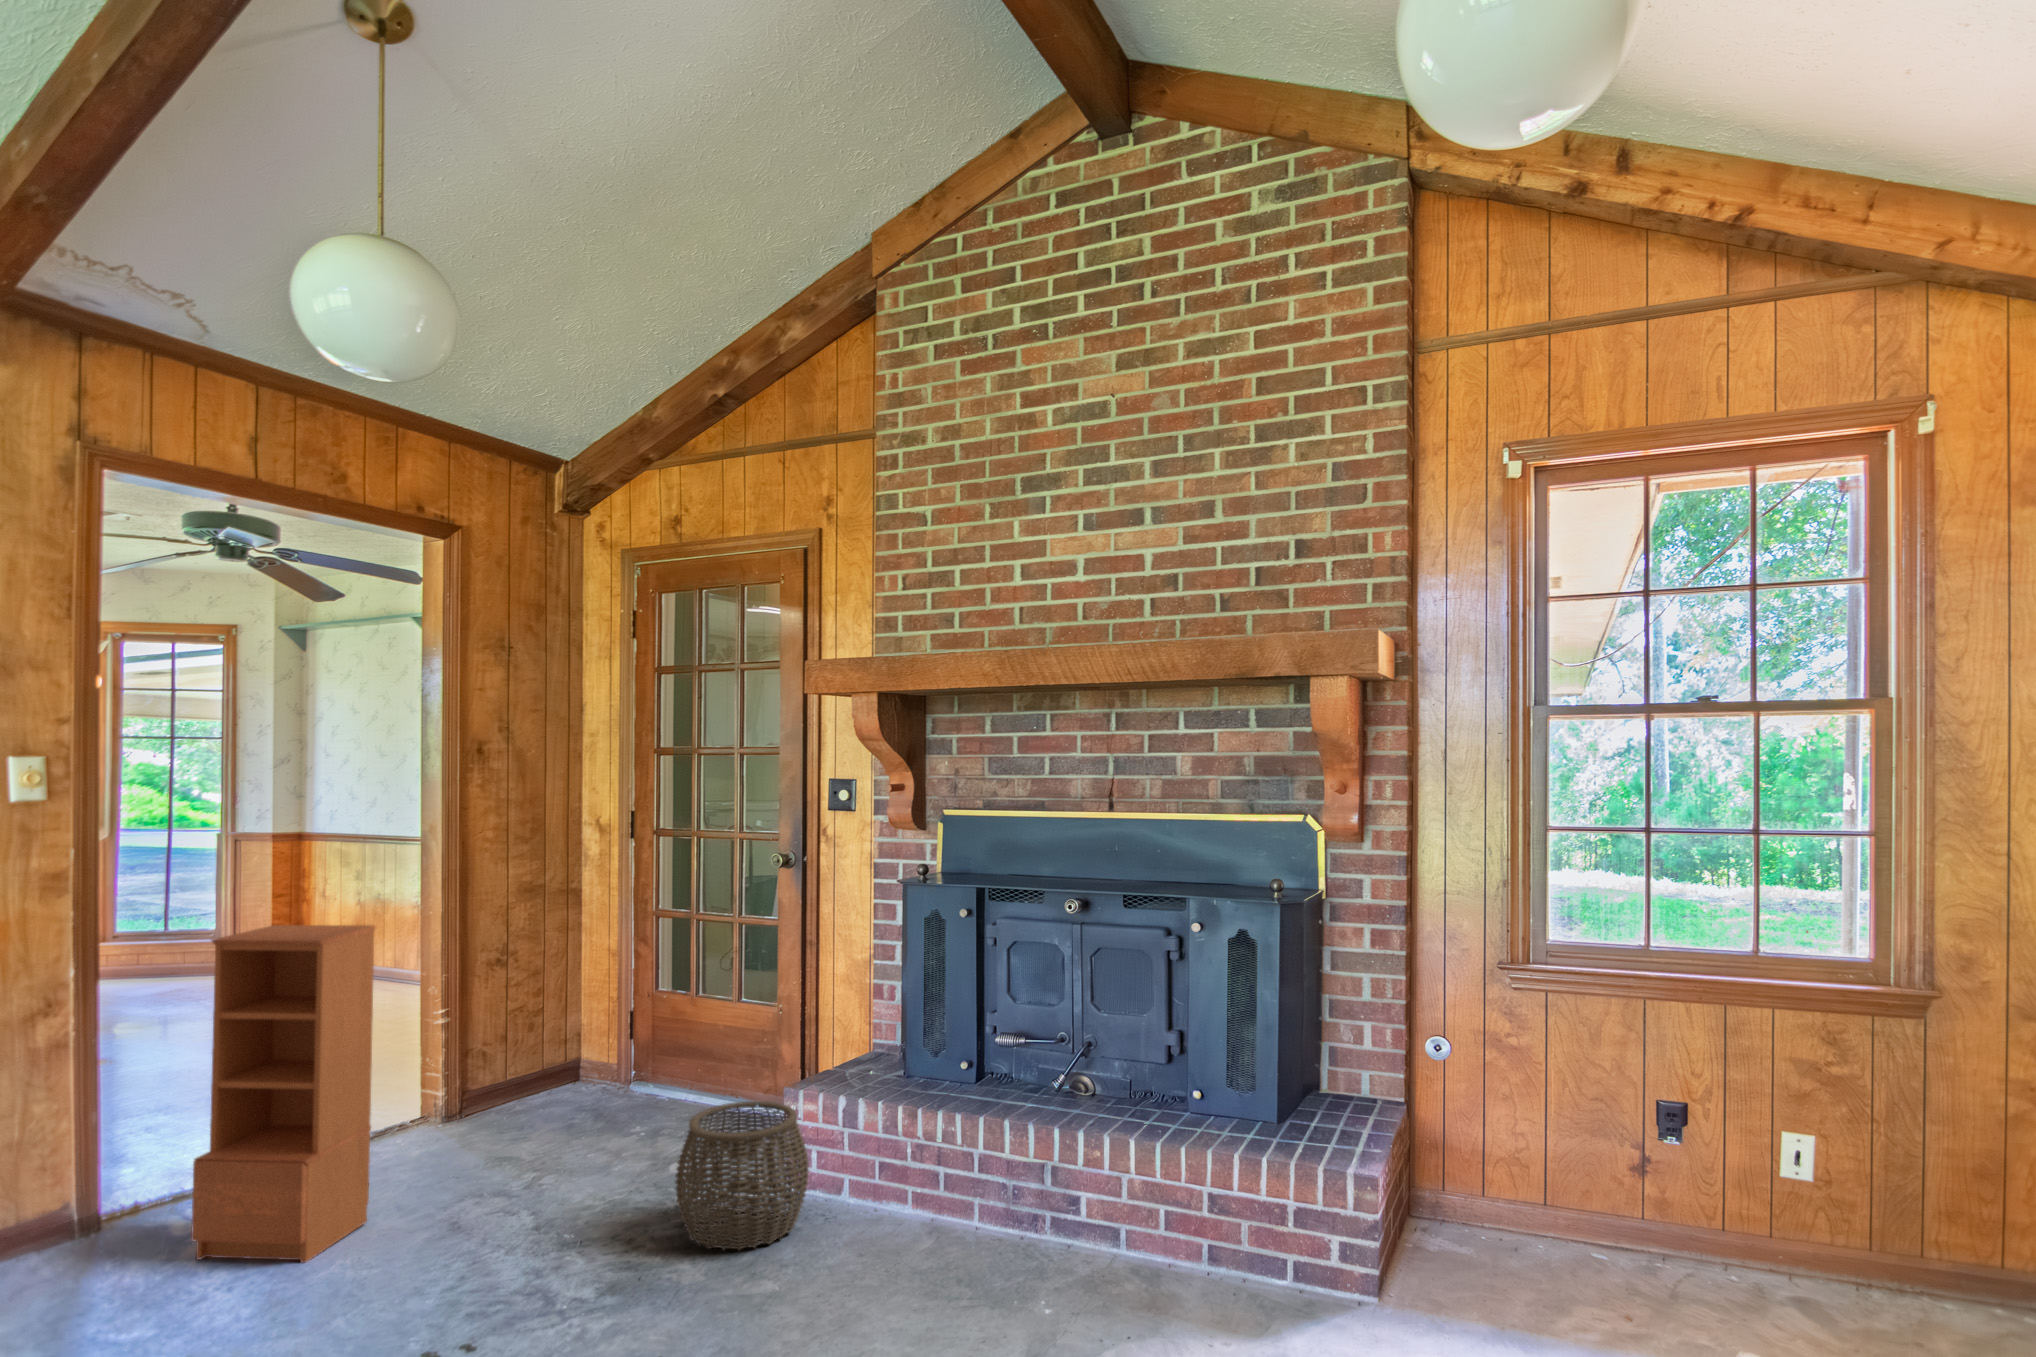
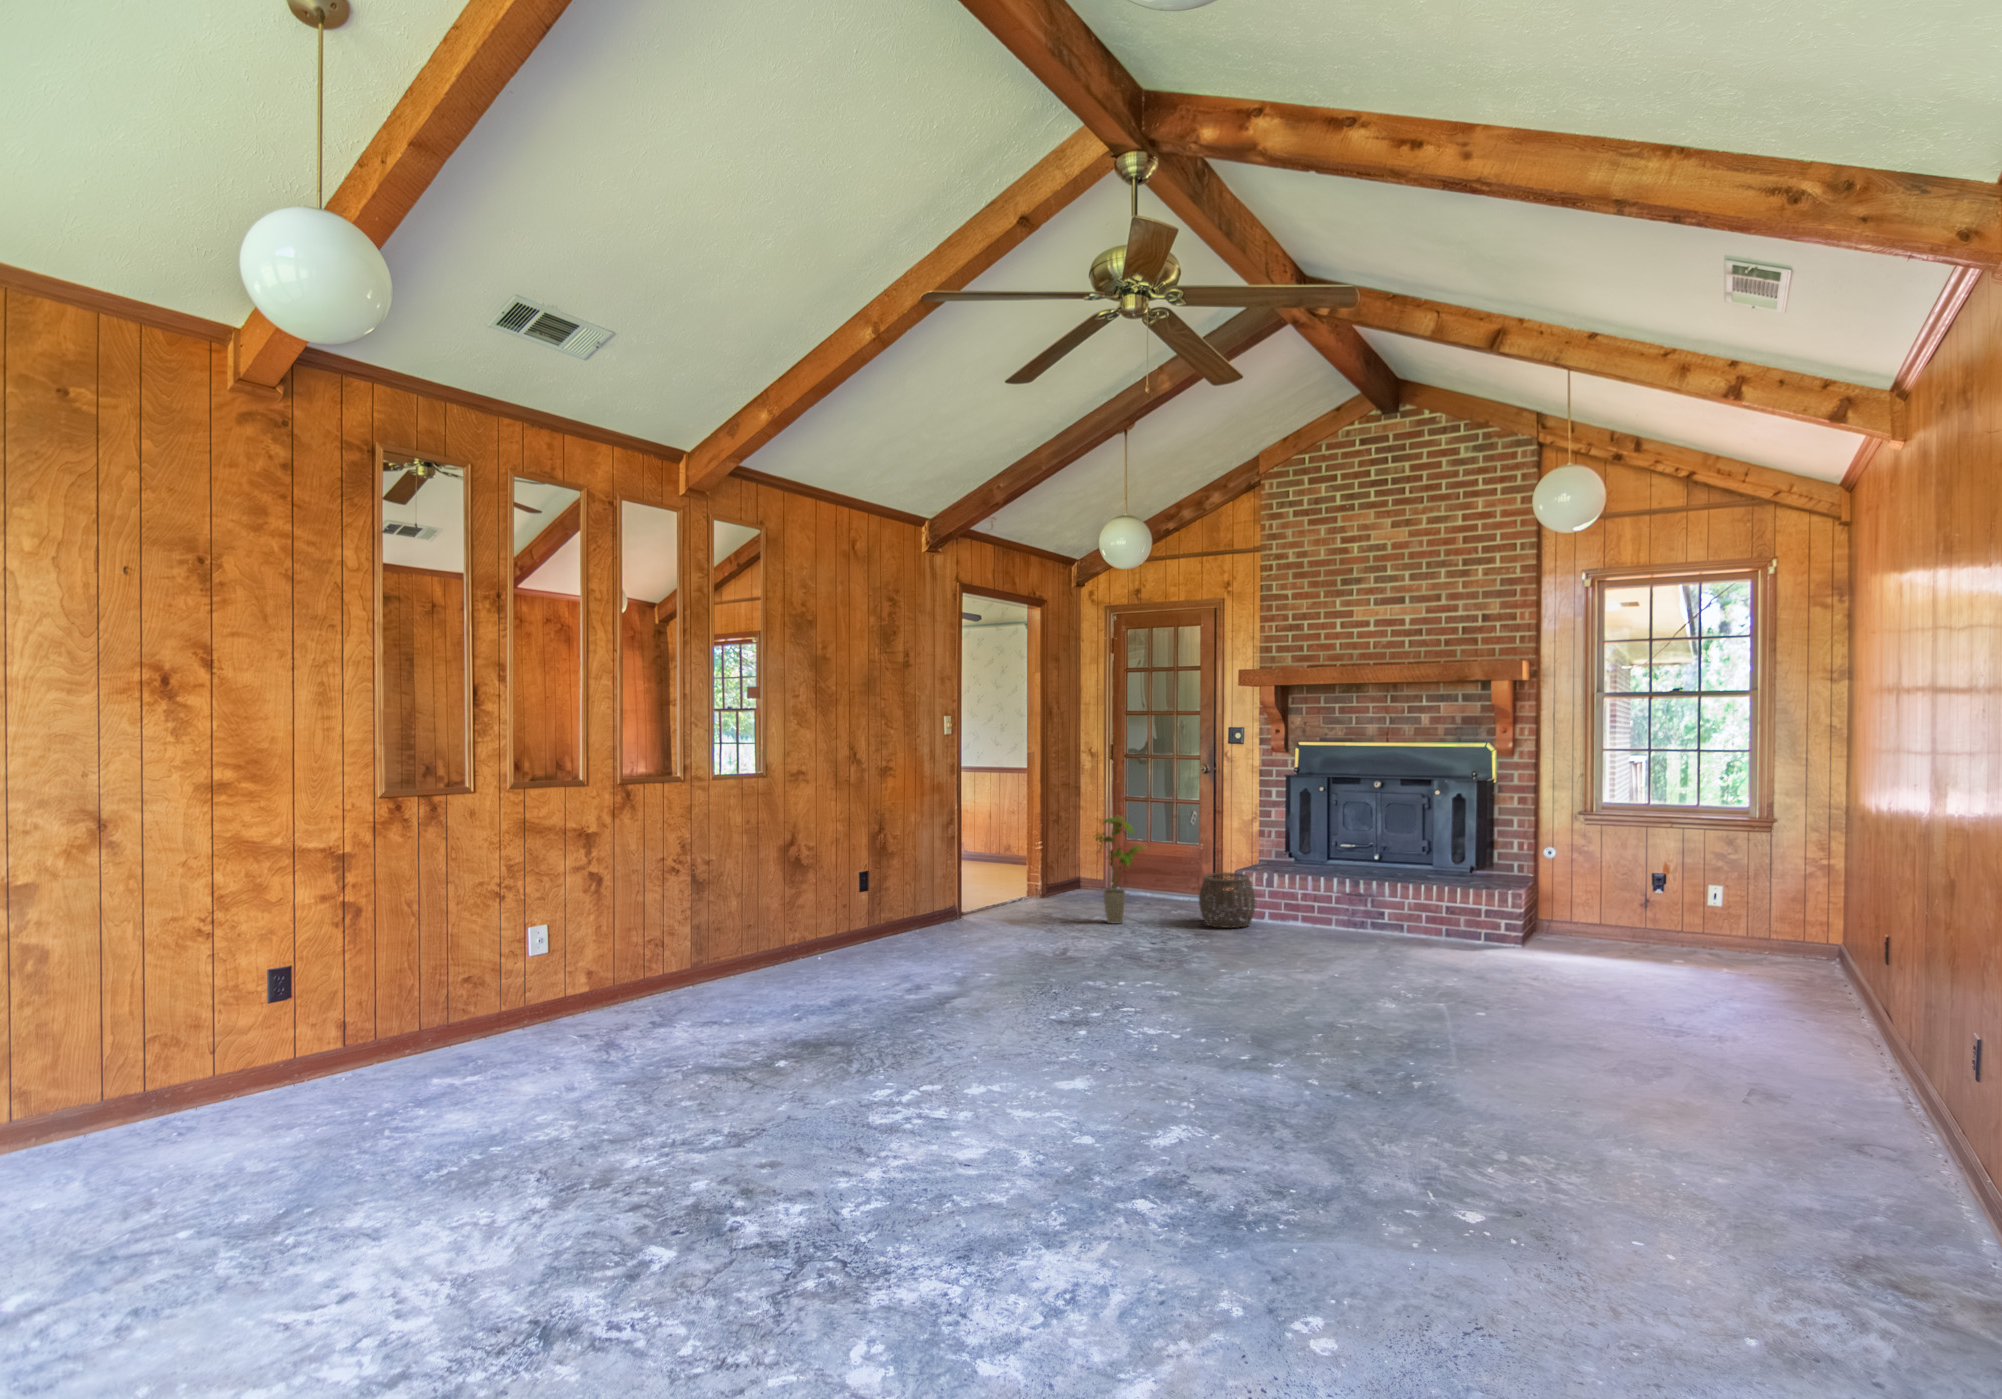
bookcase: present [191,925,375,1263] -> none [1006,793,1061,927]
house plant: none [437,981,583,1238] -> present [1096,816,1144,924]

